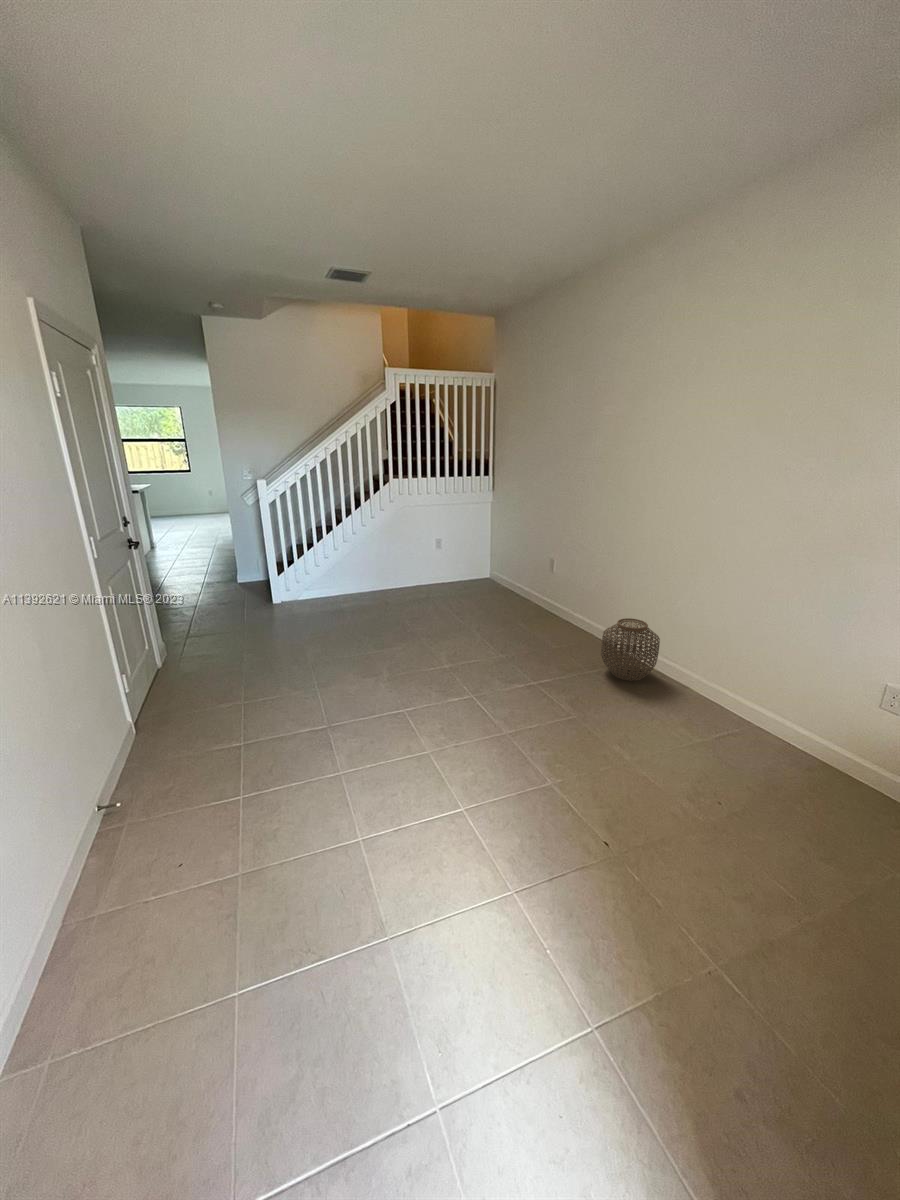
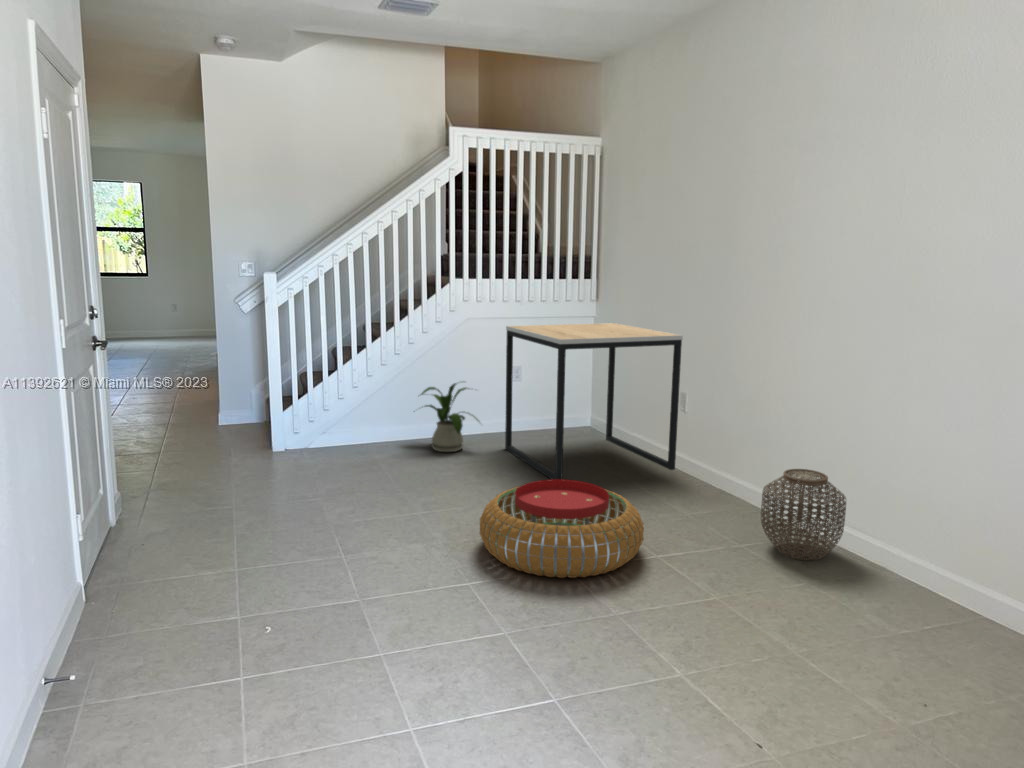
side table: none [429,508,551,624] -> present [505,323,683,479]
house plant: none [367,553,415,601] -> present [421,383,476,452]
pouf: none [409,629,521,700] -> present [480,479,644,578]

